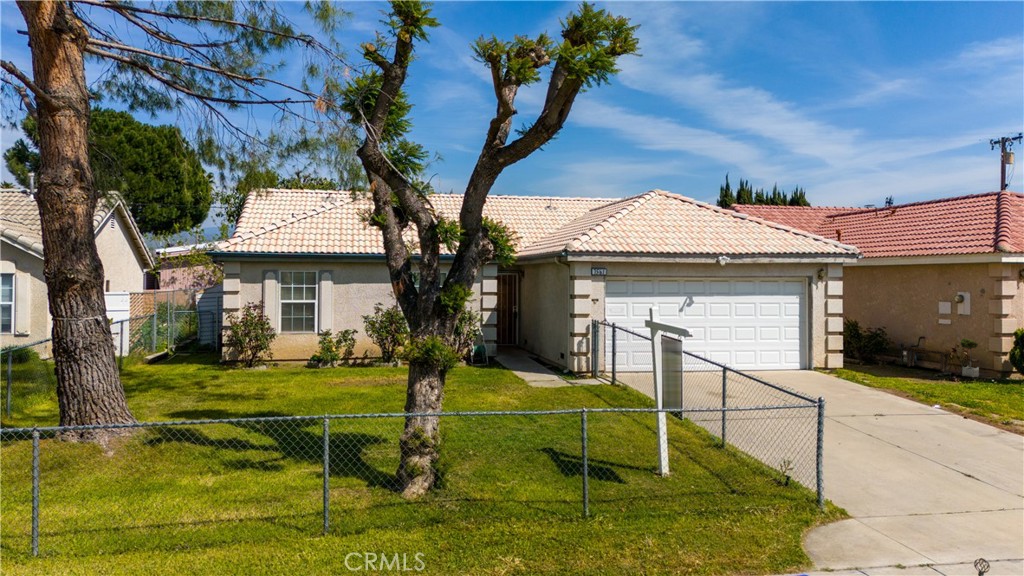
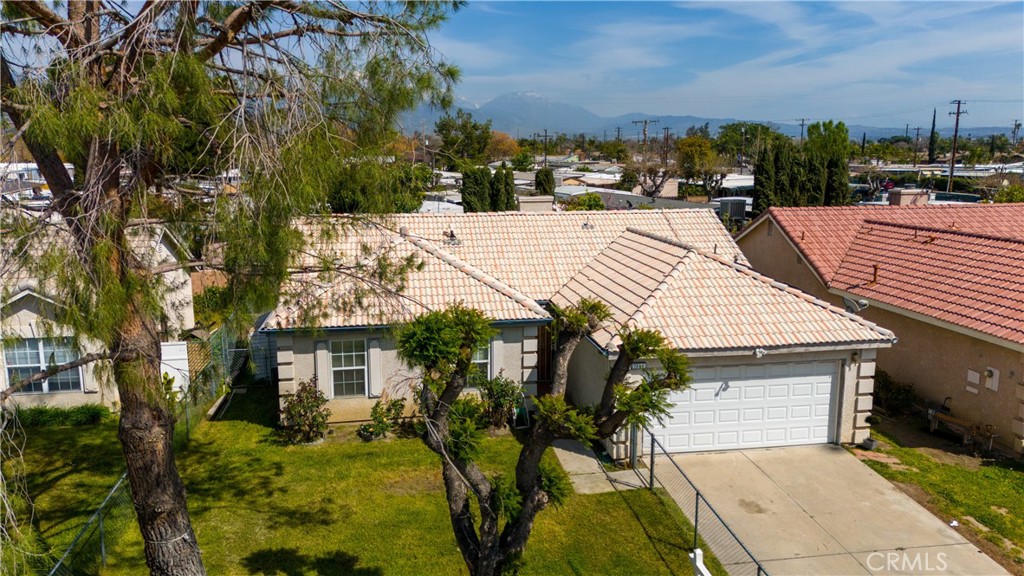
potted tree: present [961,338,979,377] -> present [862,415,881,450]

